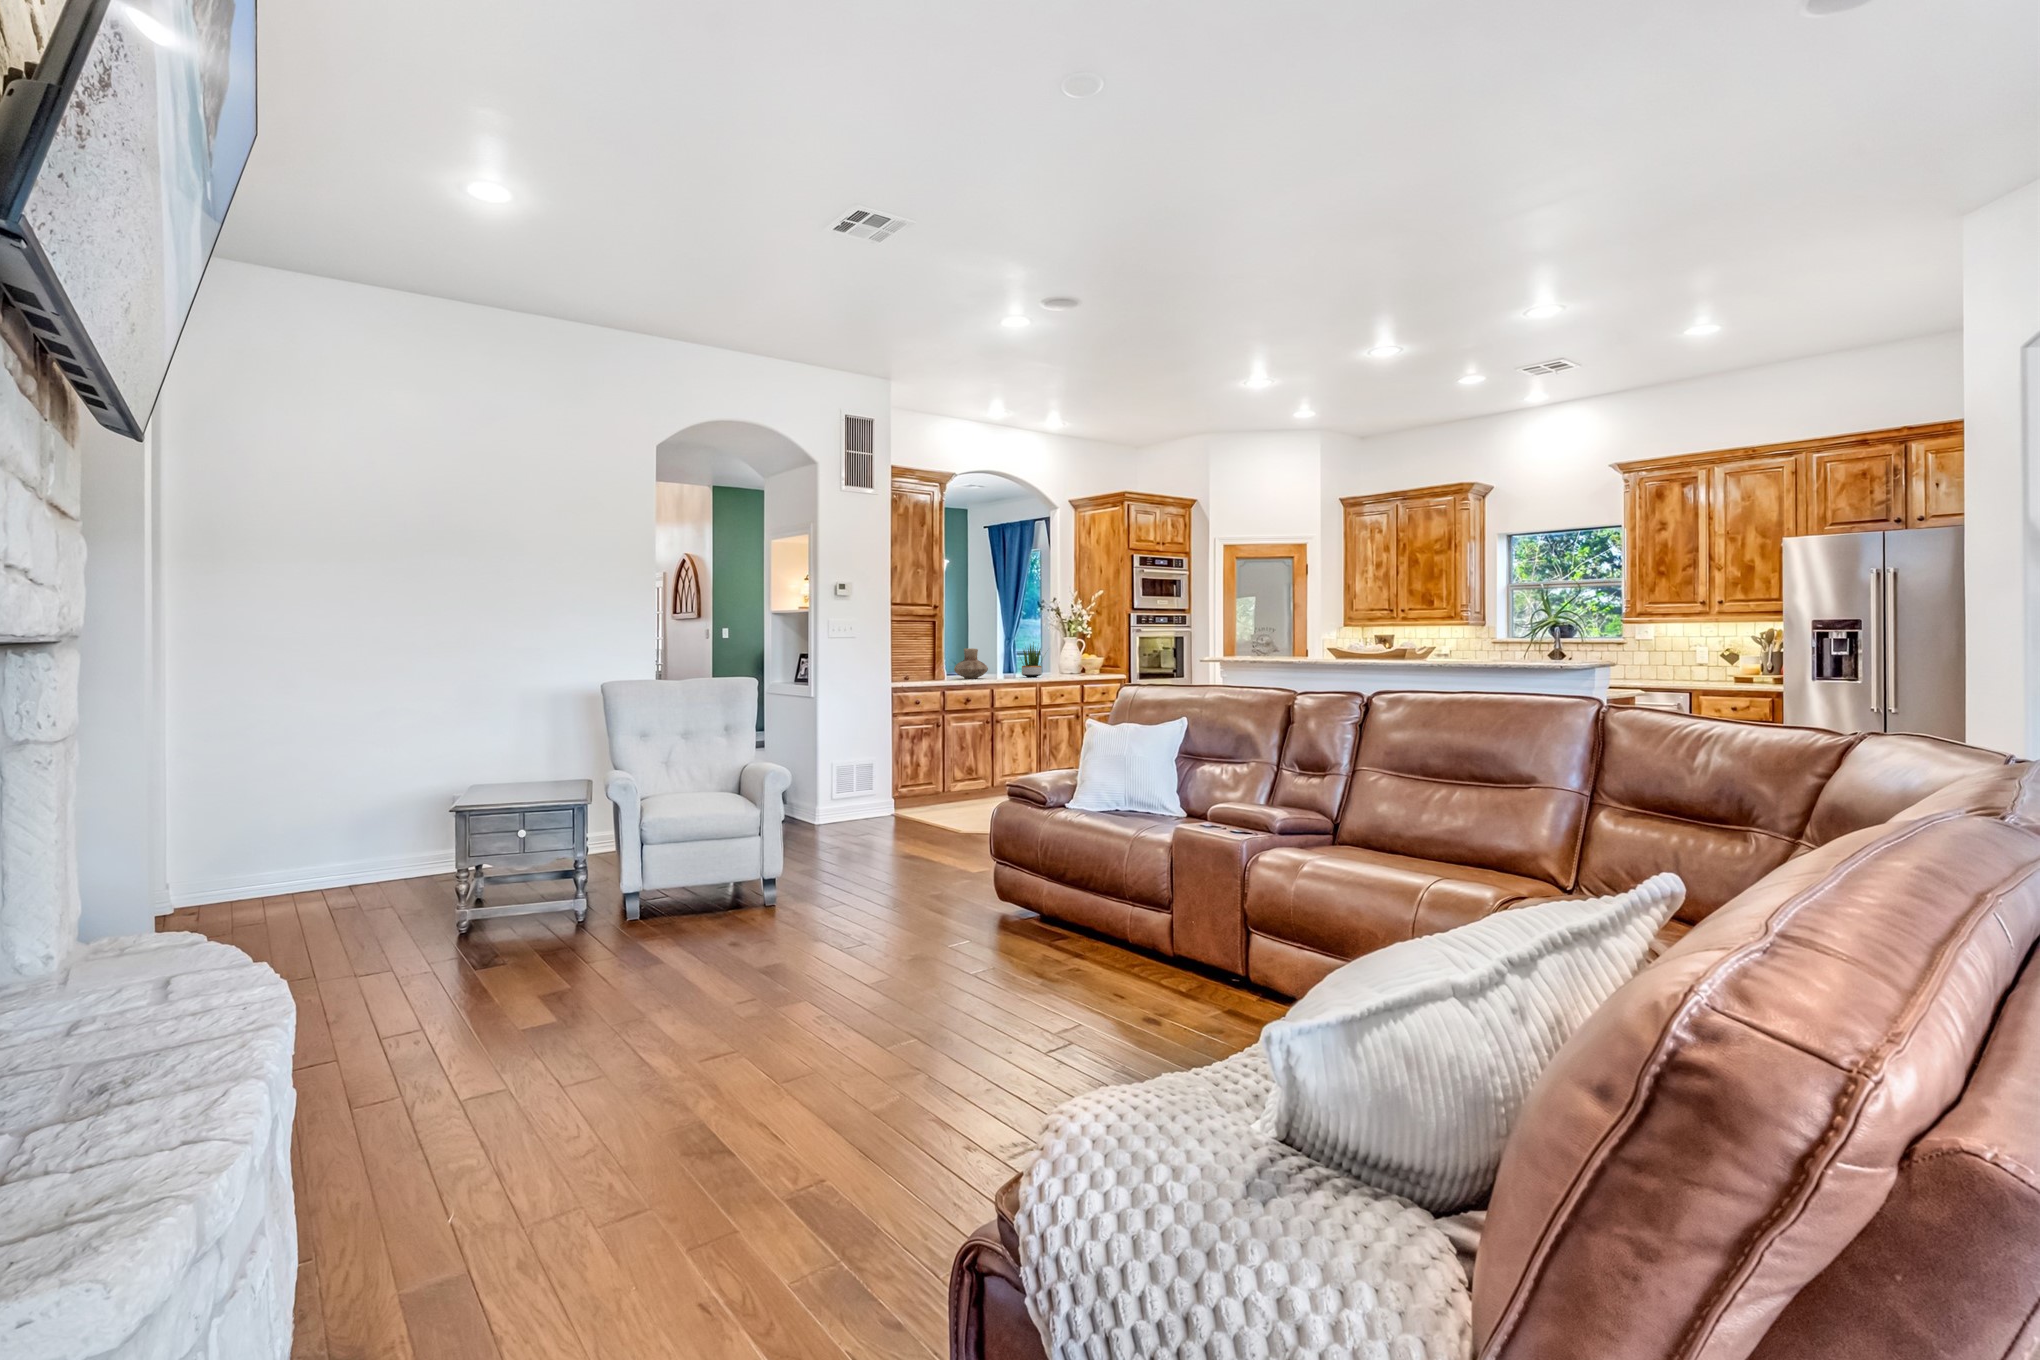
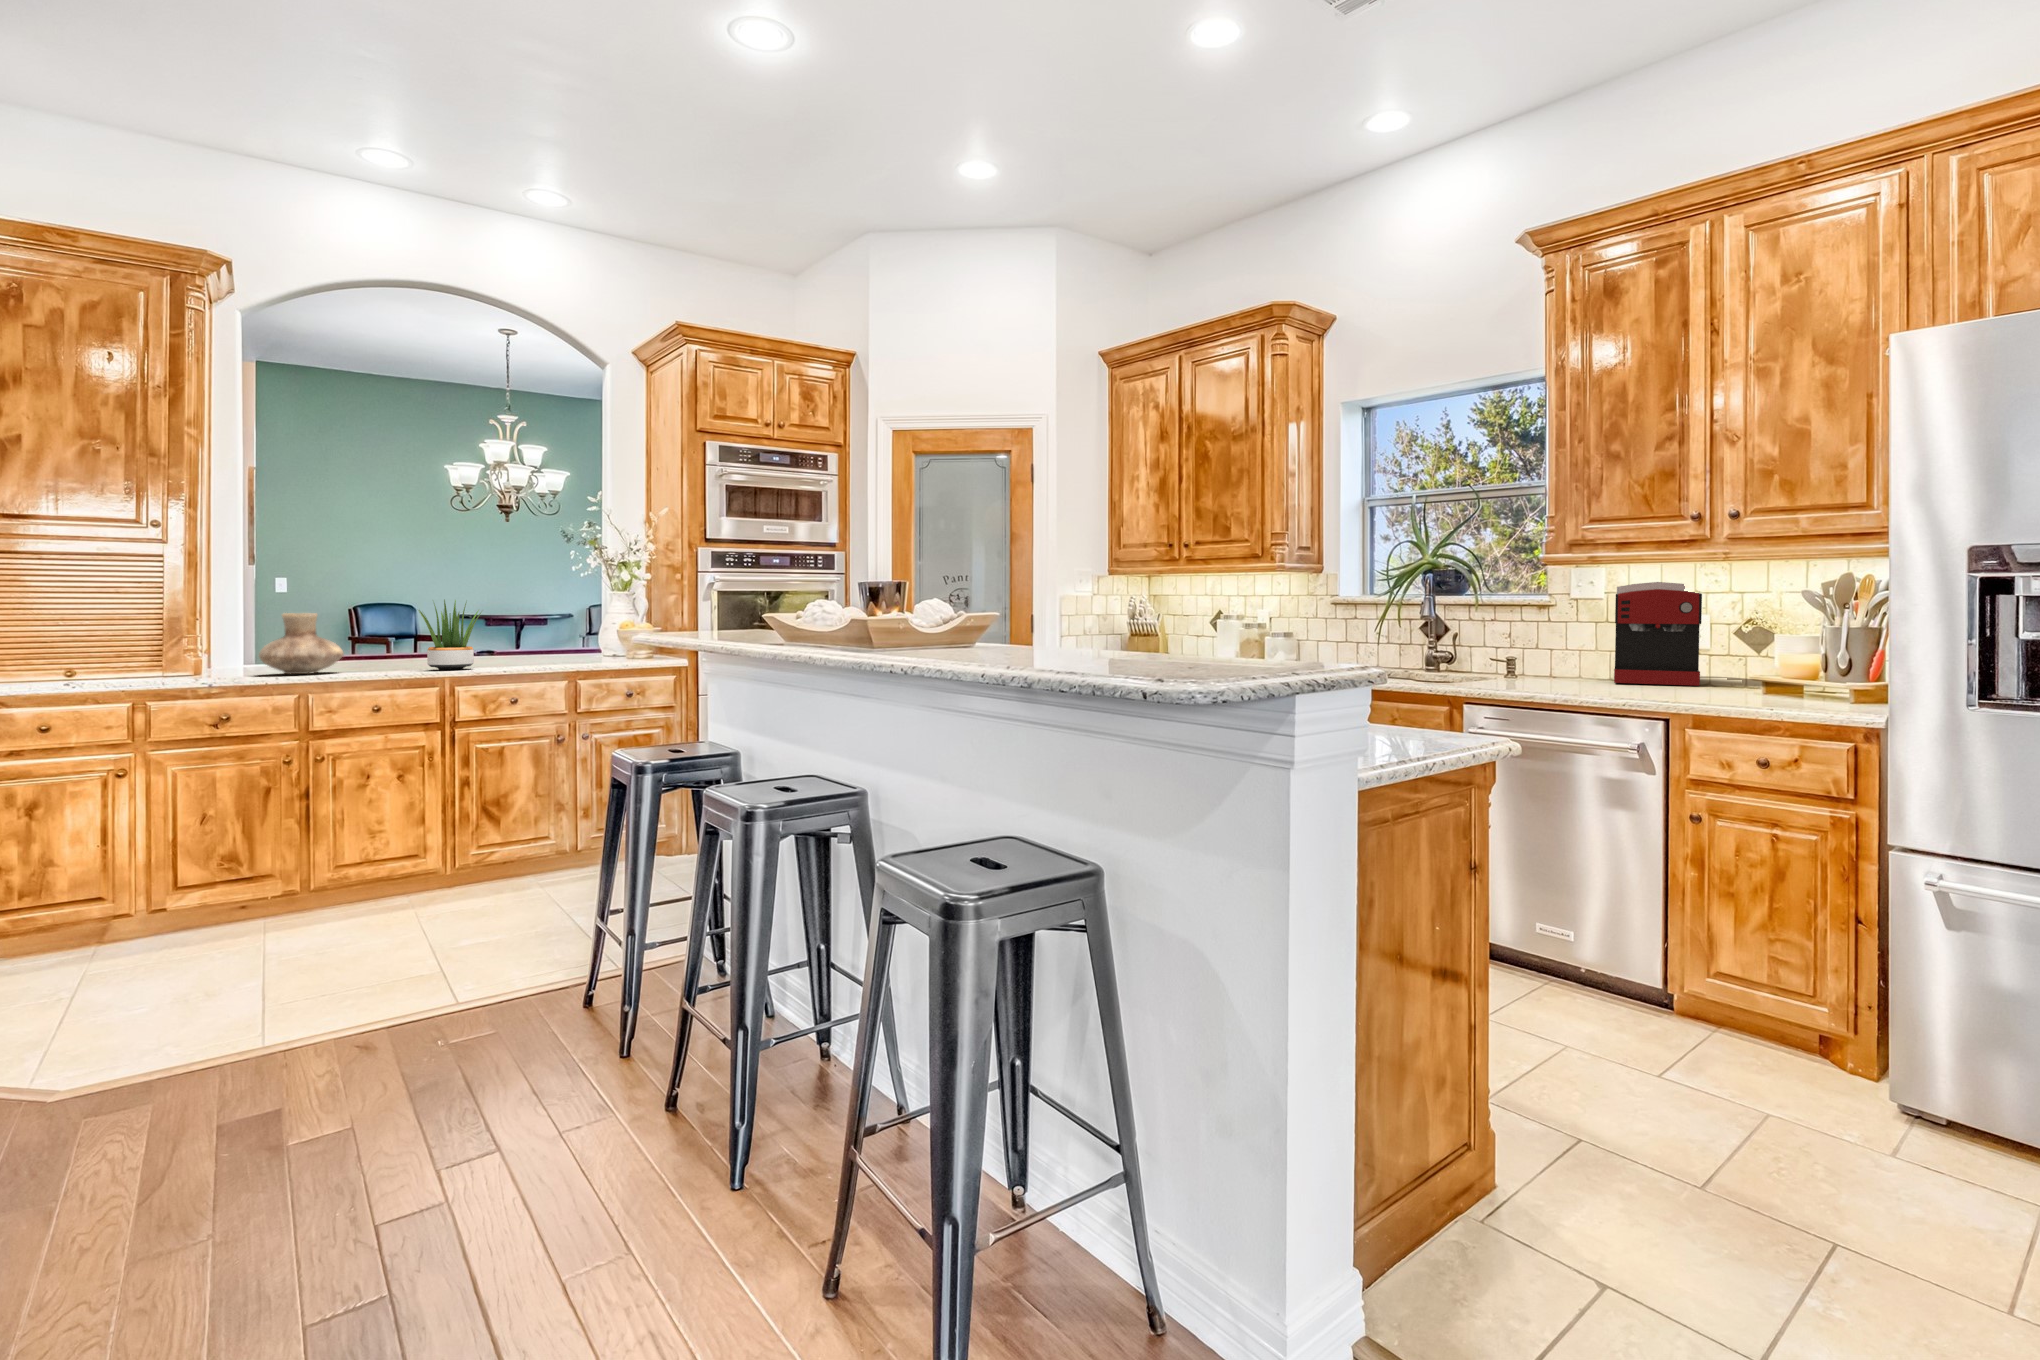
coffee maker: none [1660,631,1705,681] -> present [1614,582,1702,686]

